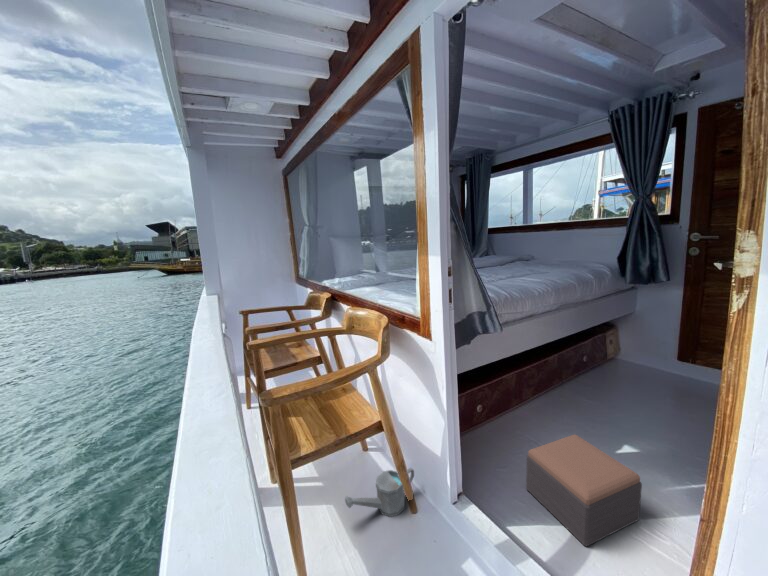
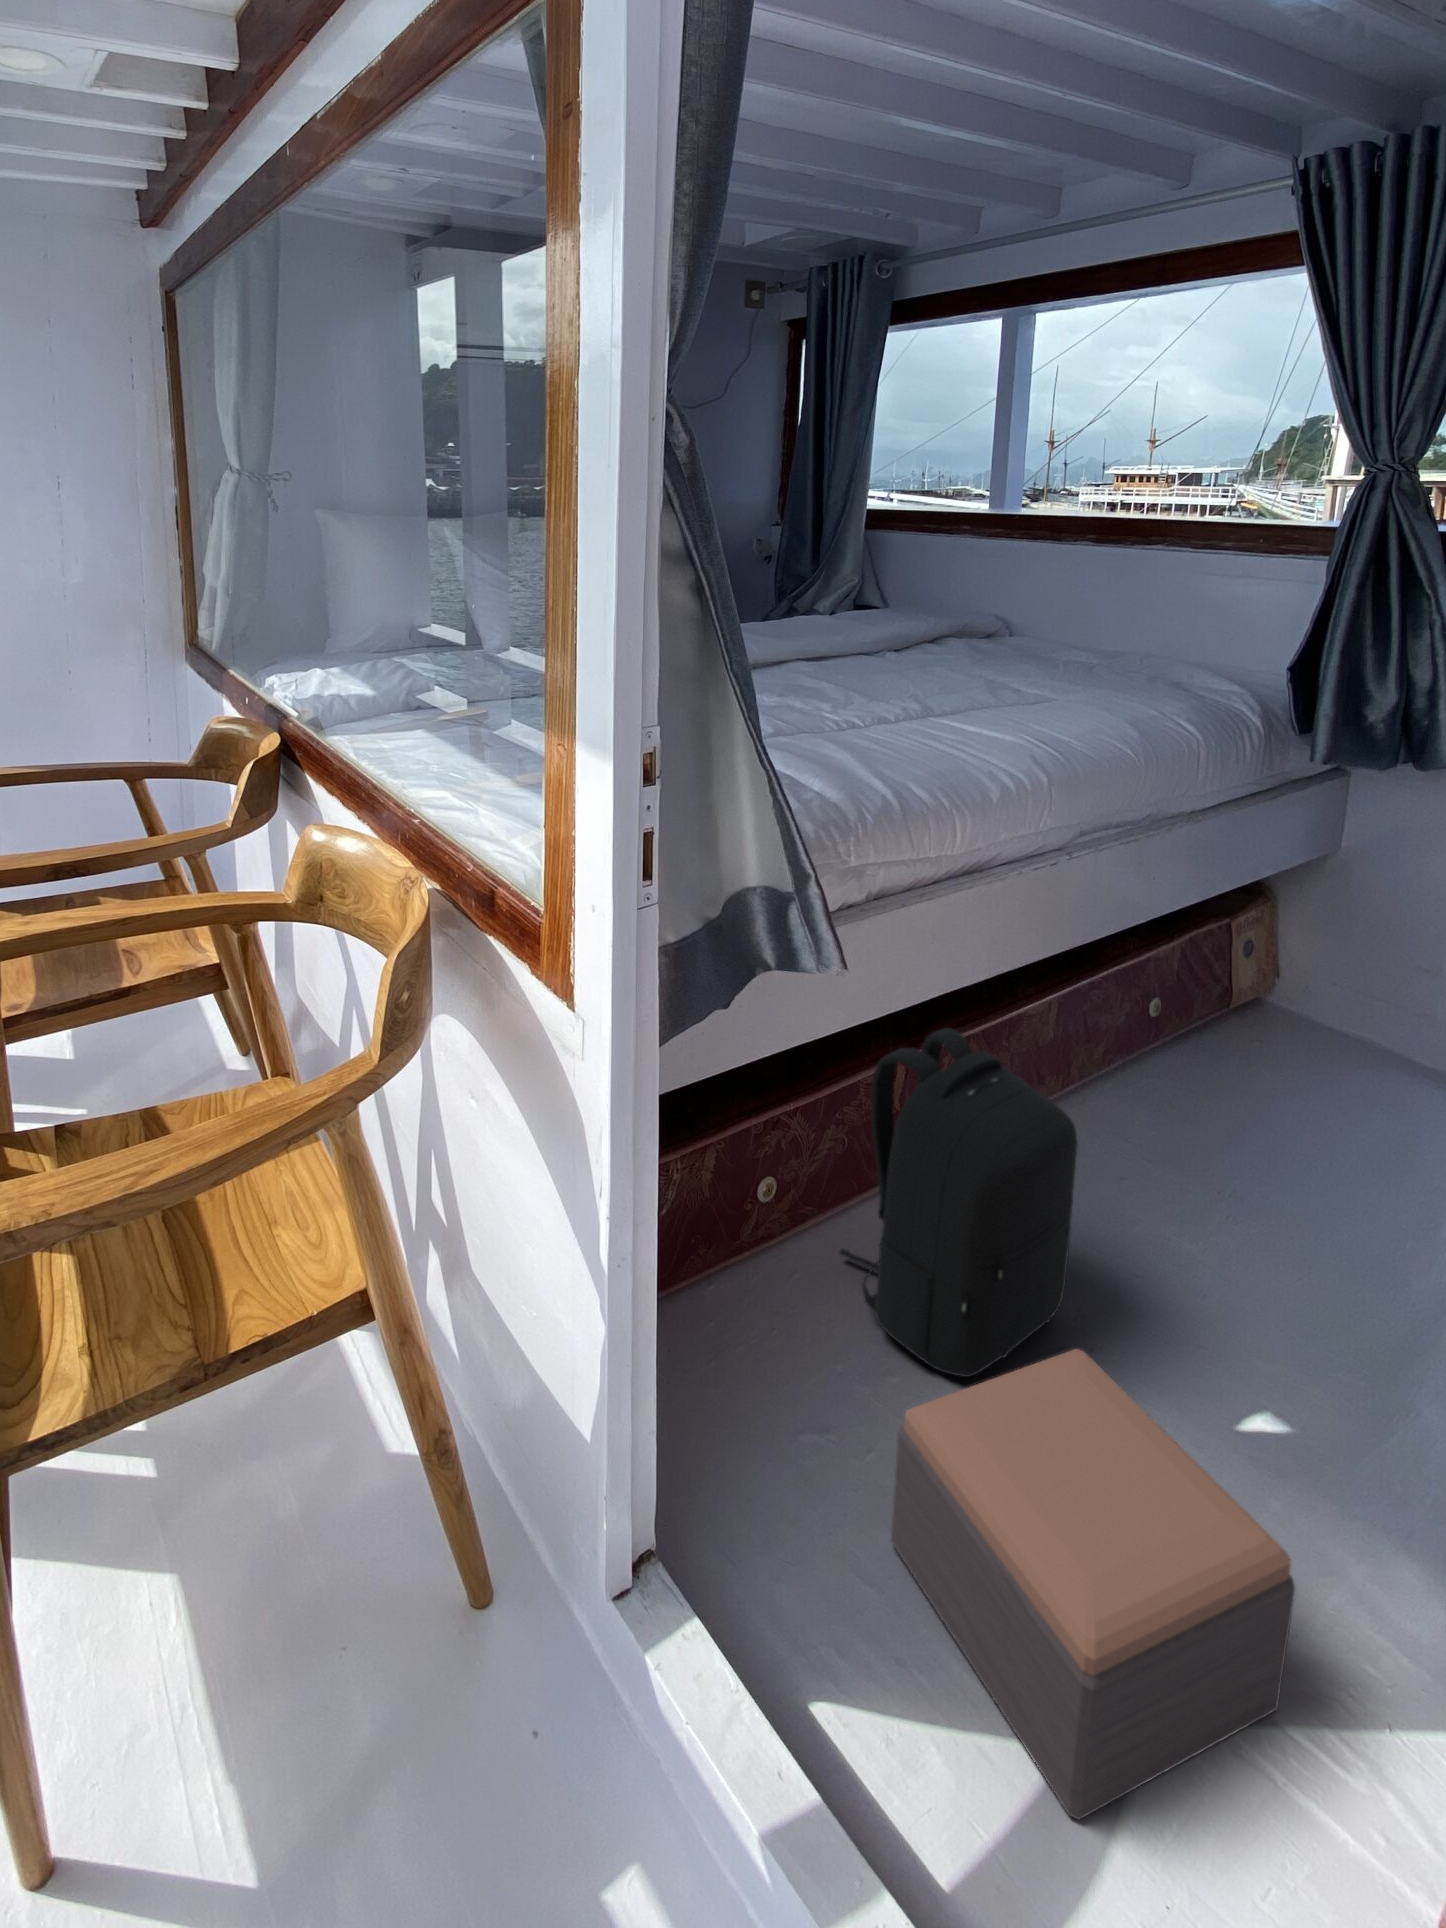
backpack: none [502,358,569,451] -> present [840,1028,1077,1377]
watering can: present [345,468,414,517] -> none [221,1436,495,1630]

